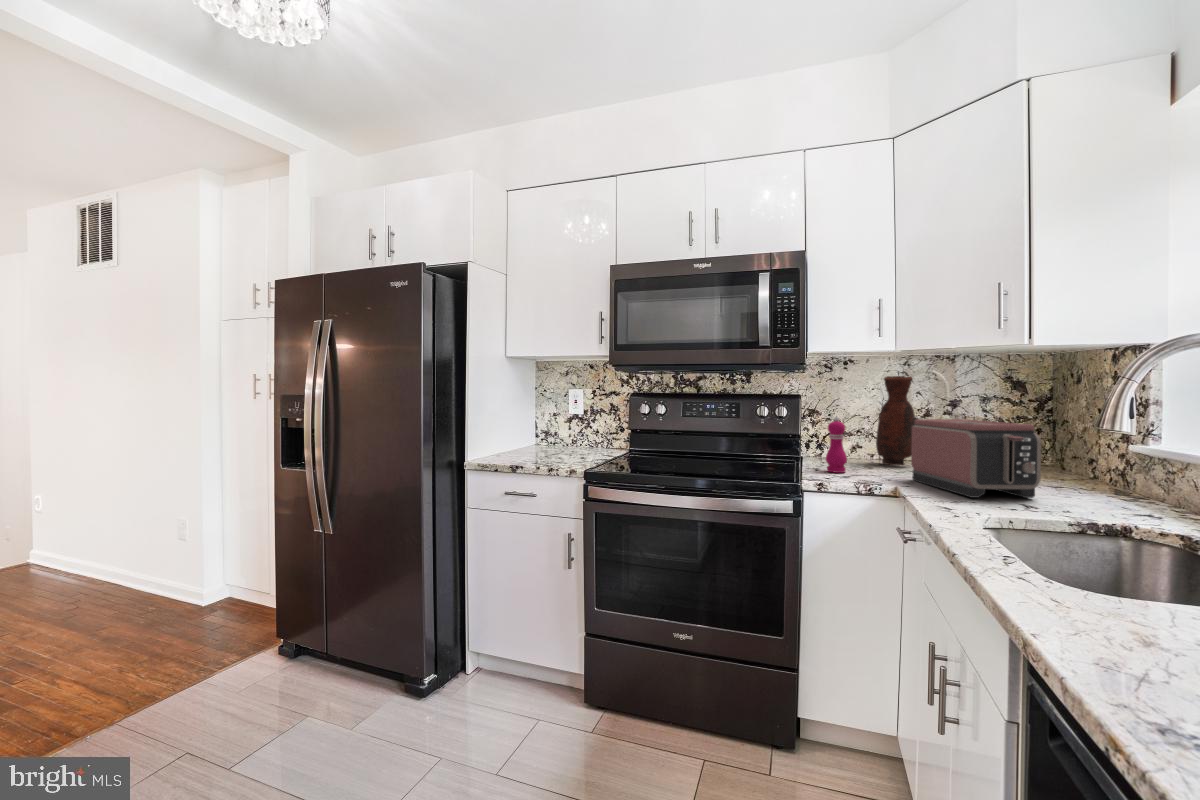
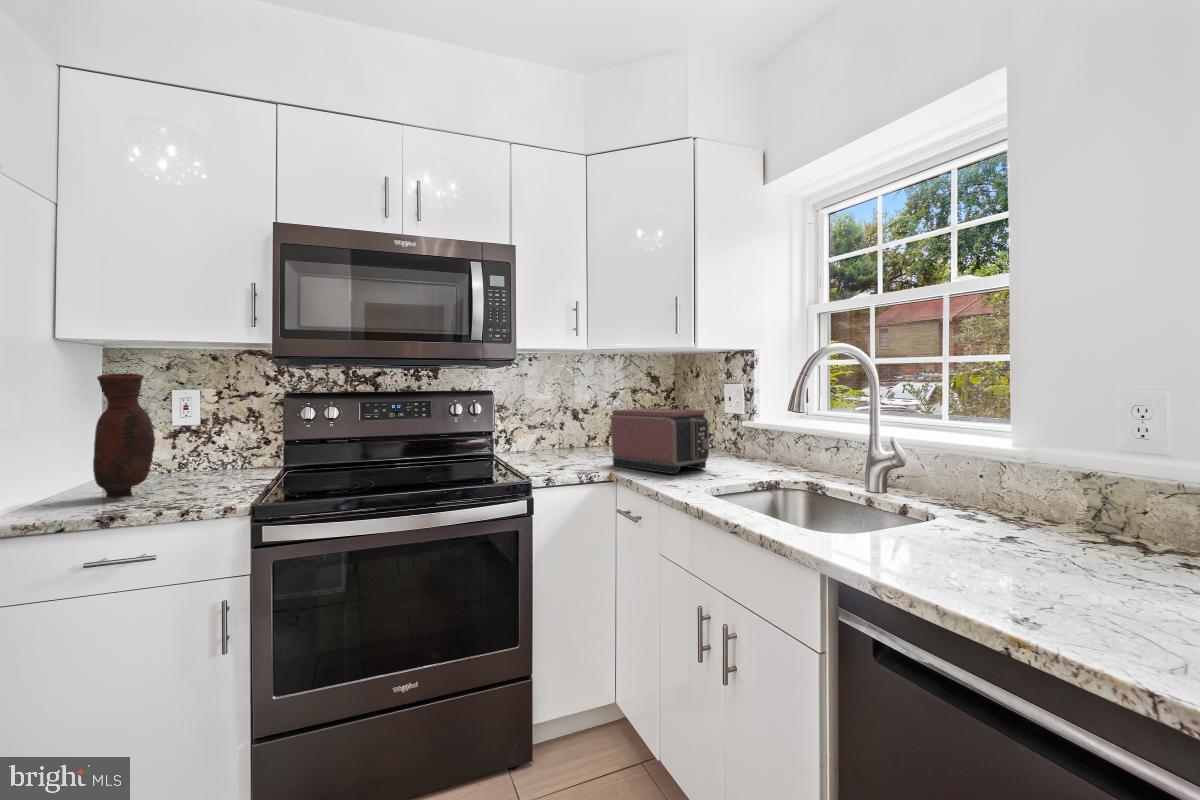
vase: present [876,376,915,465] -> present [93,373,155,499]
pepper mill: present [826,417,847,473] -> none [536,411,555,467]

